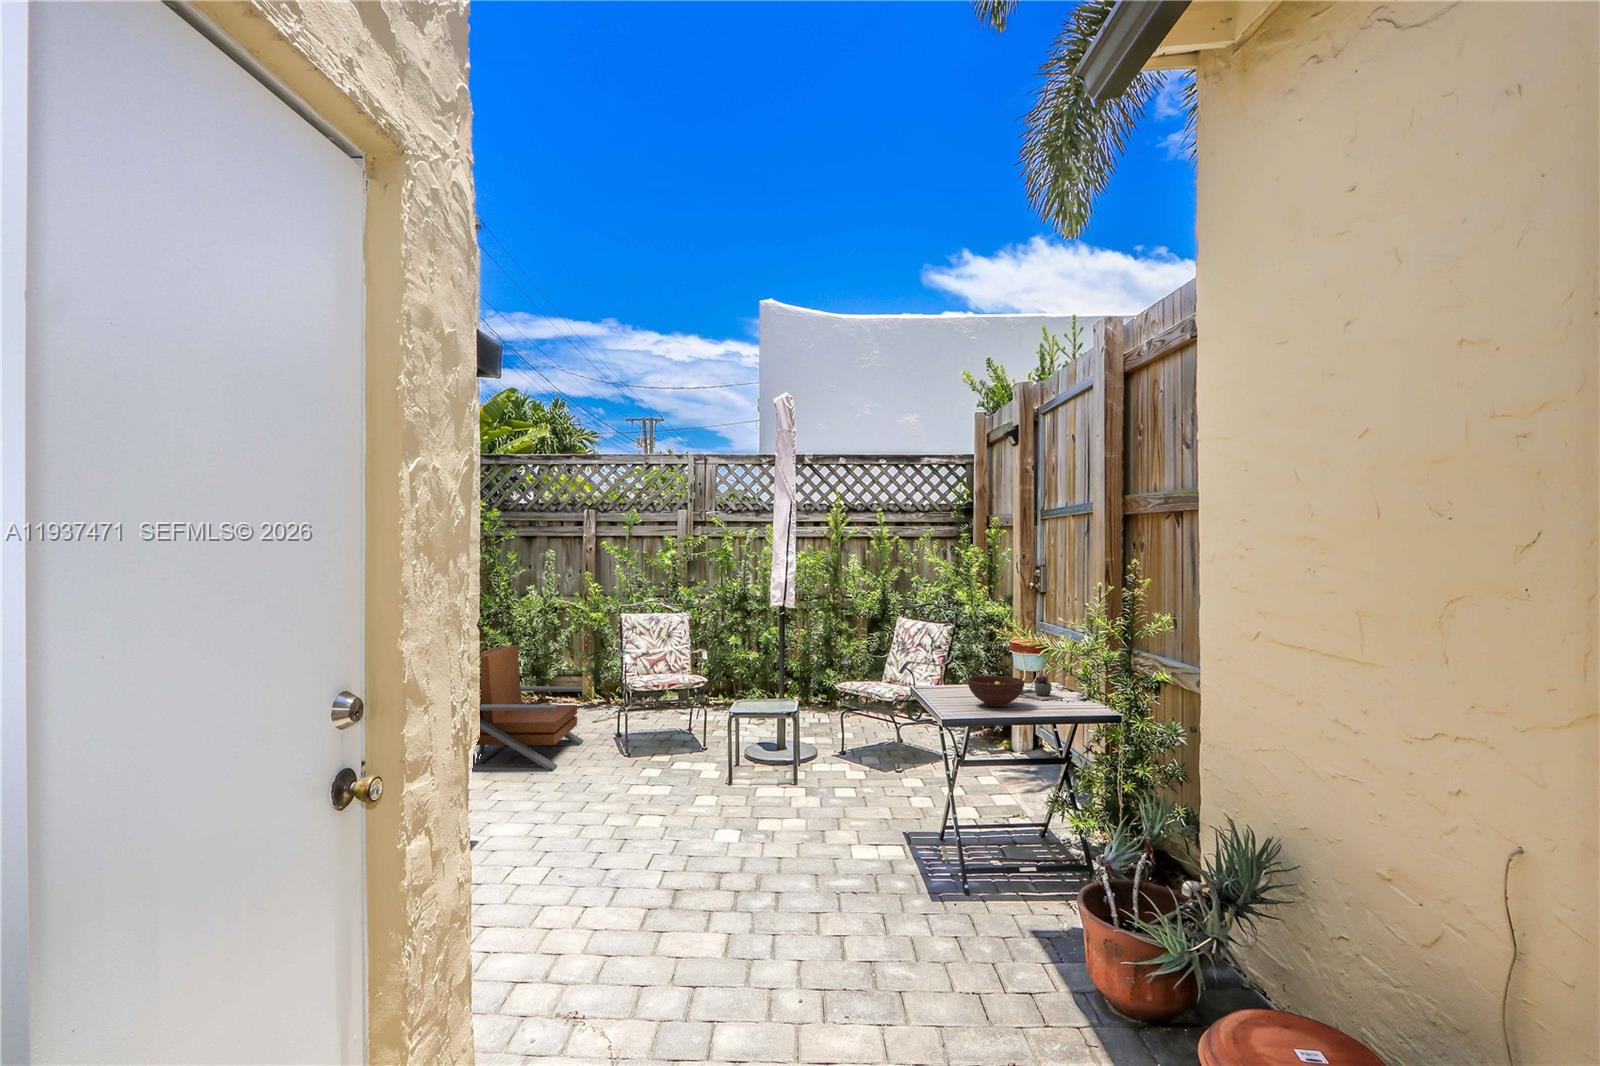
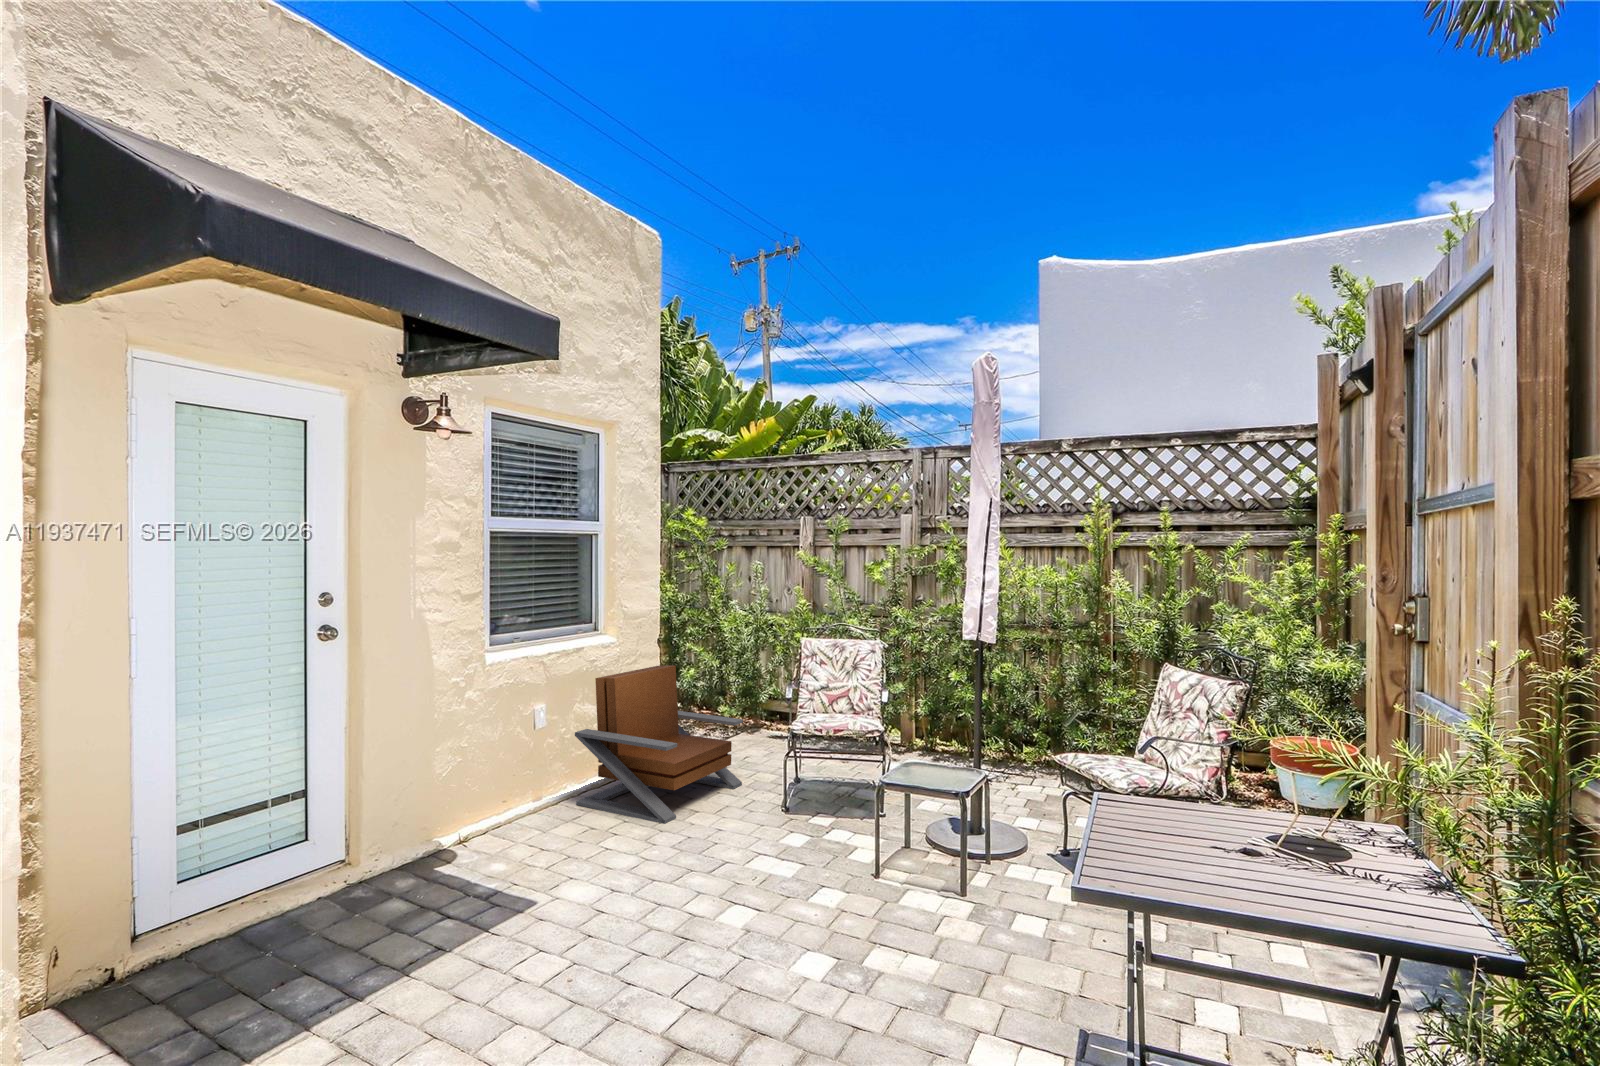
fruit bowl: present [968,675,1024,707] -> none [1170,806,1295,882]
succulent plant: present [1023,676,1063,700] -> none [1317,823,1410,881]

